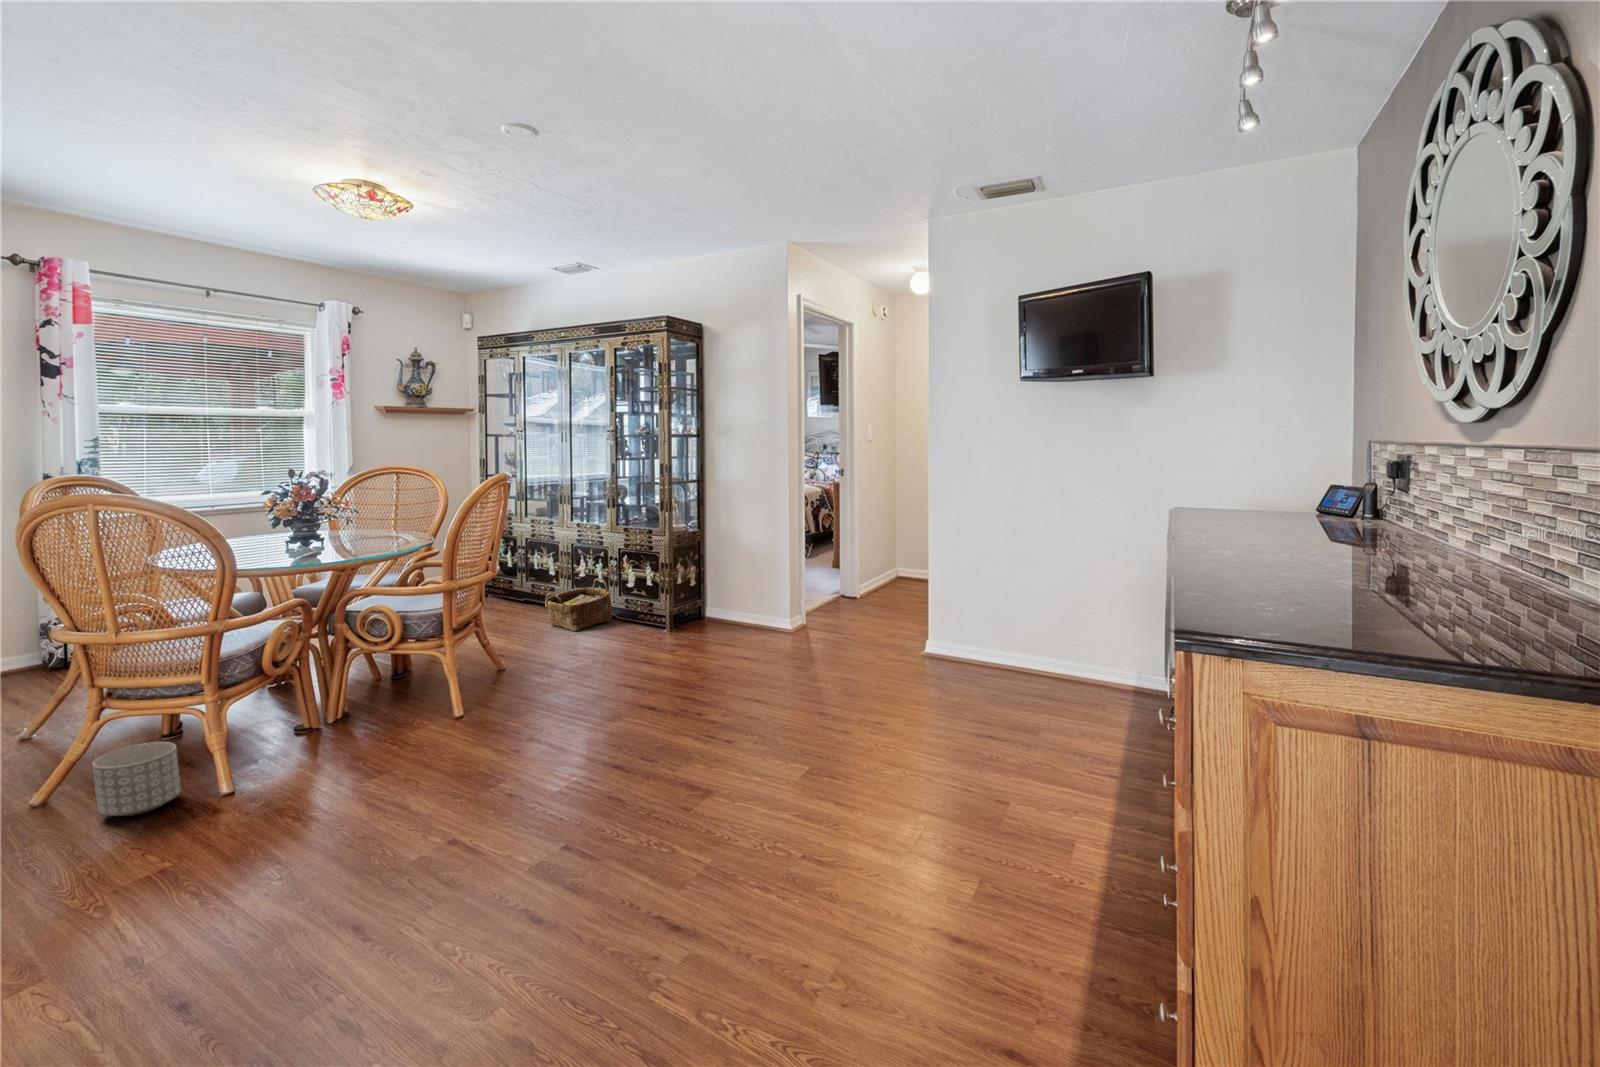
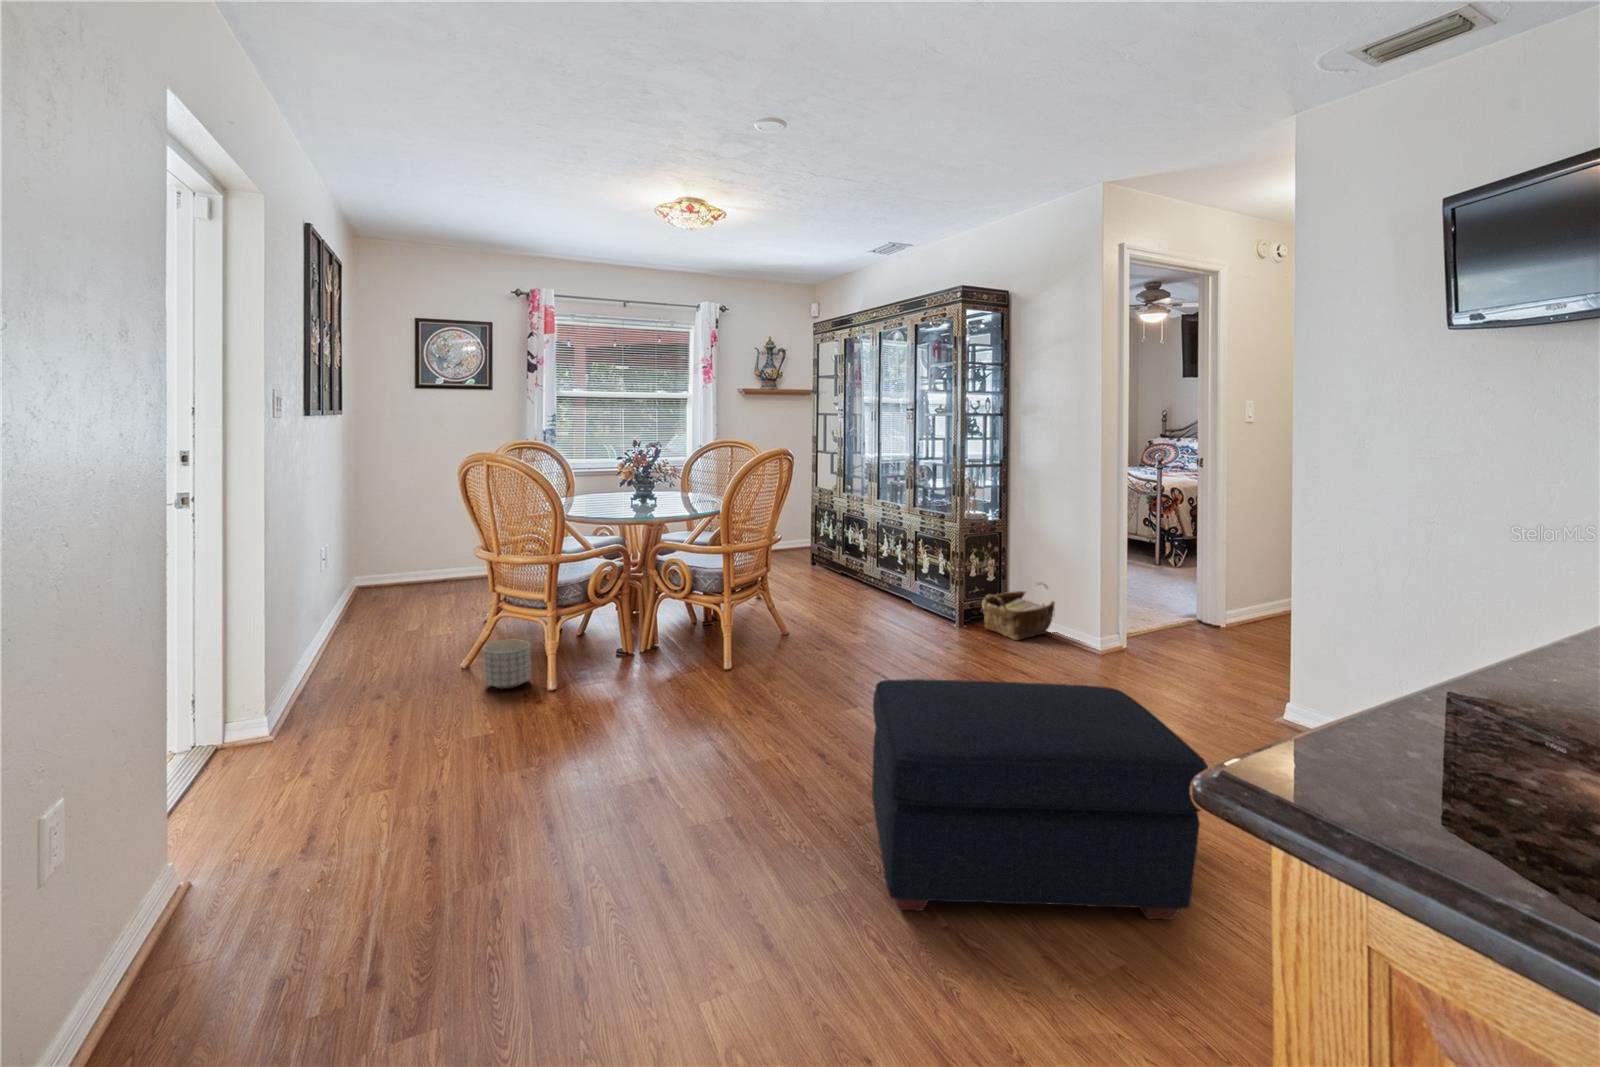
woven basket: present [545,578,613,631] -> present [982,583,1055,640]
ottoman: none [708,656,1003,897] -> present [872,679,1208,920]

